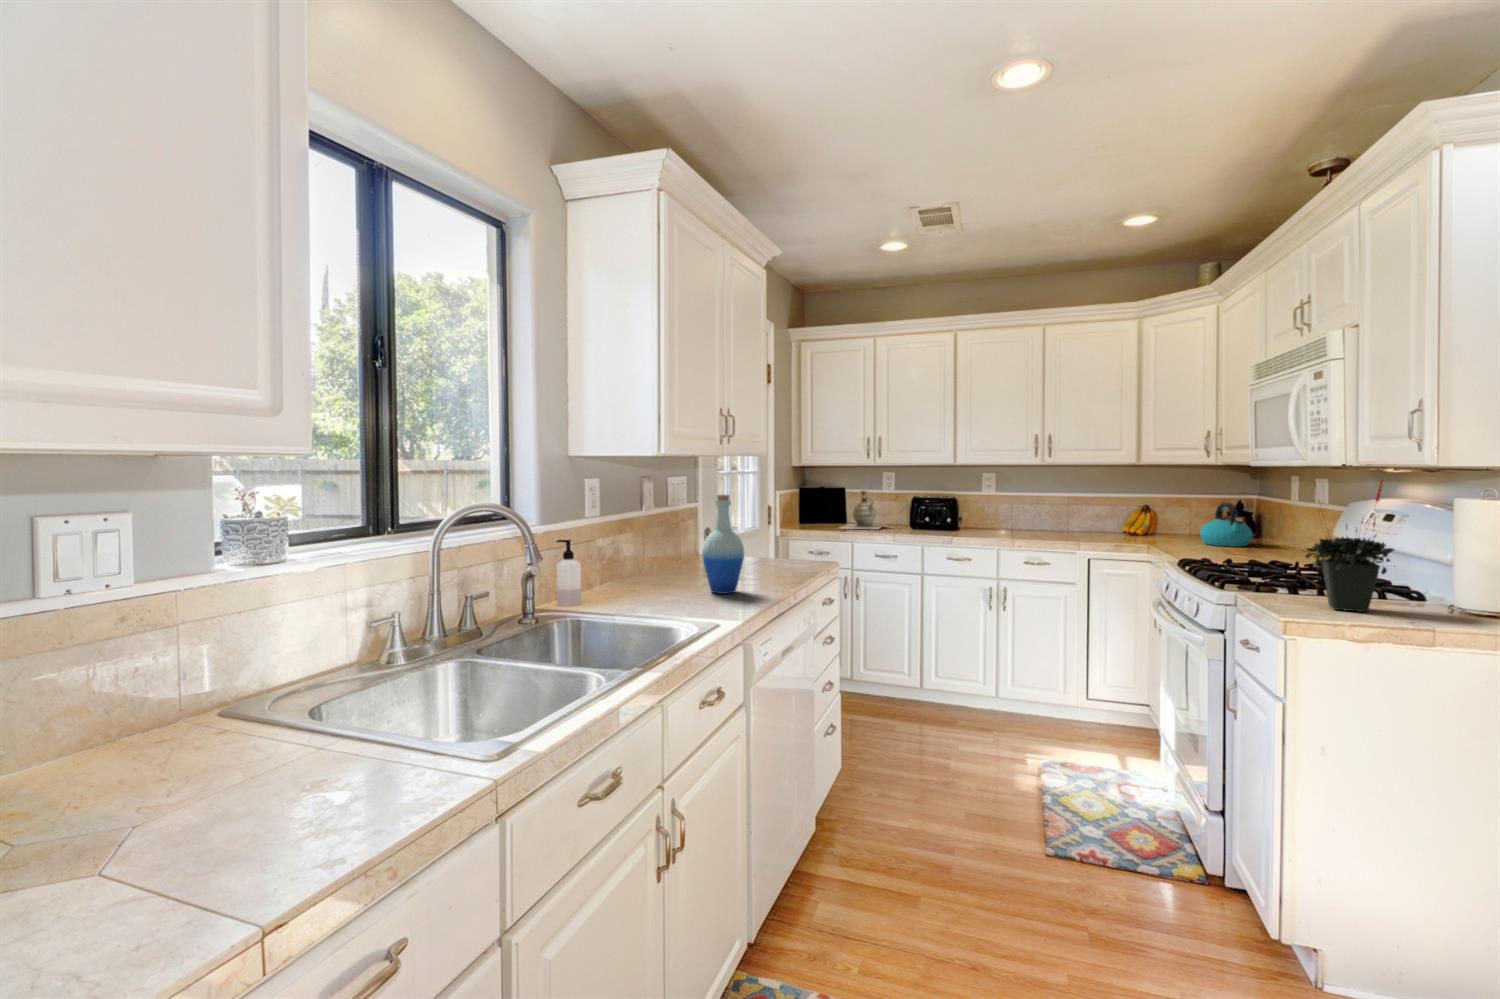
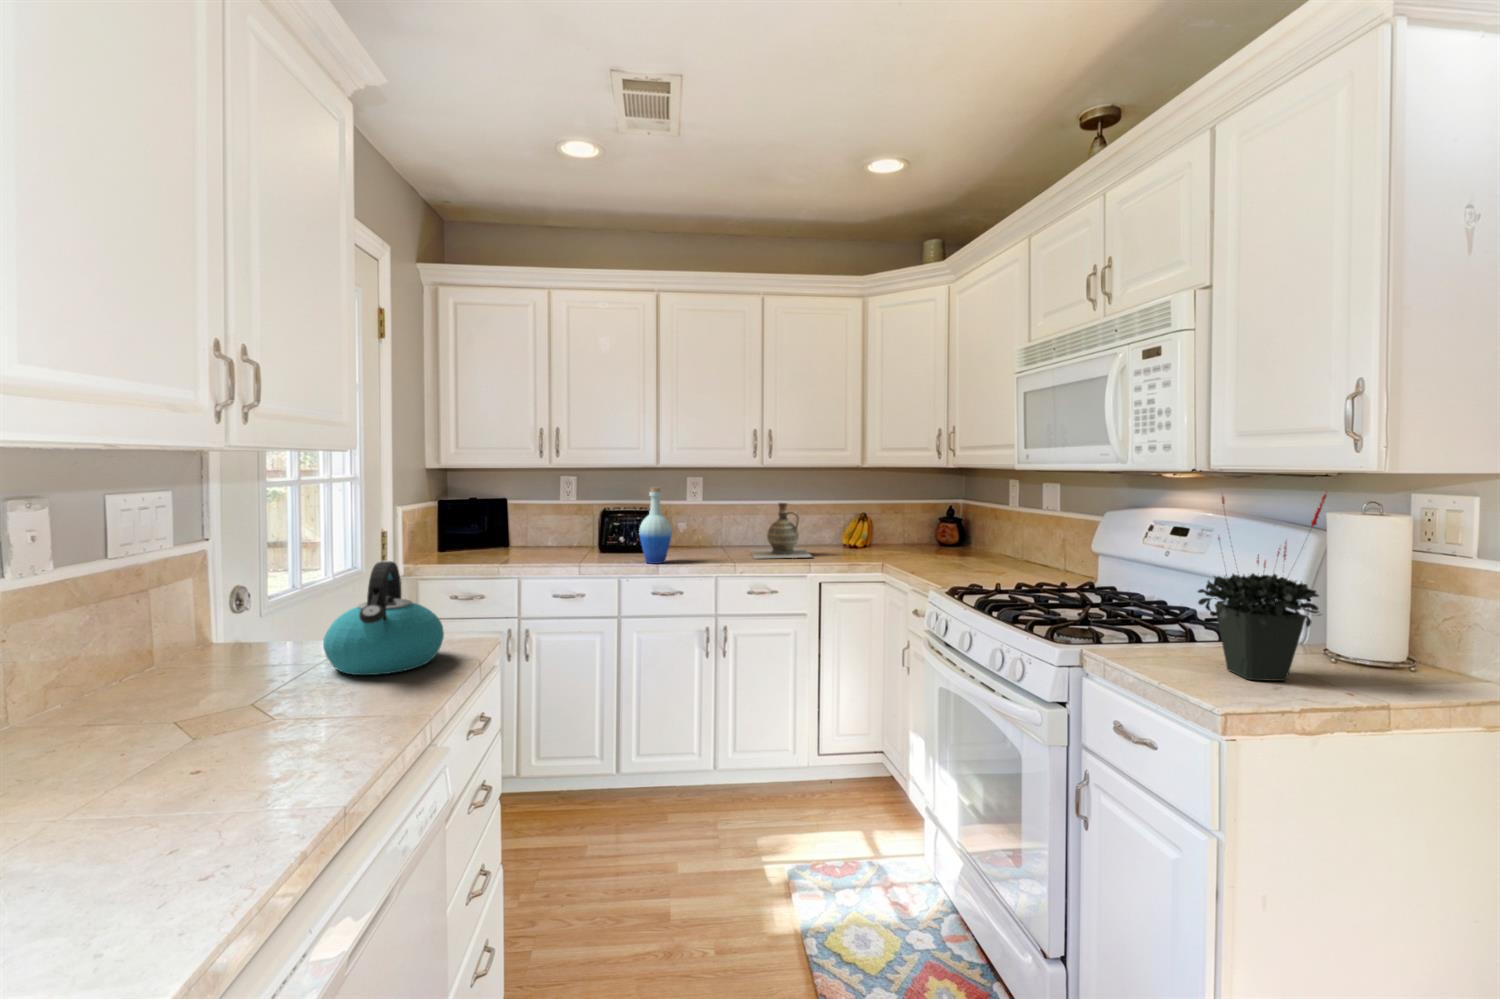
ceramic jug: present [841,491,883,529] -> present [750,503,811,559]
bottle: present [702,494,744,594] -> present [639,488,672,564]
kettle: present [1200,503,1253,547] -> present [323,561,444,675]

